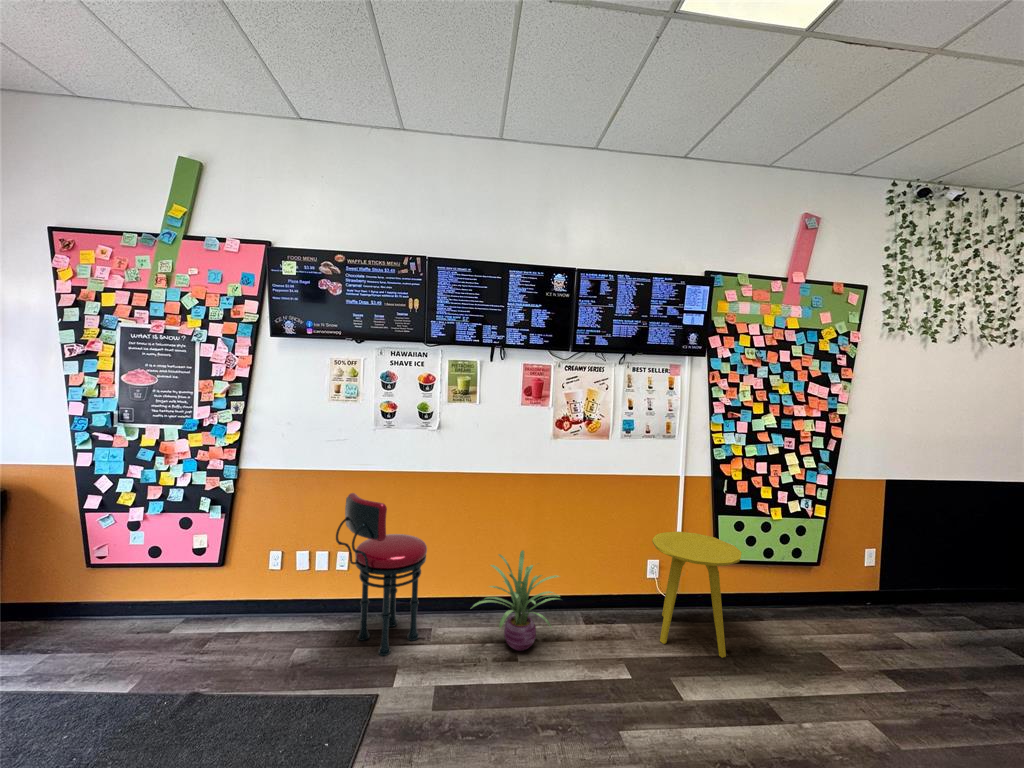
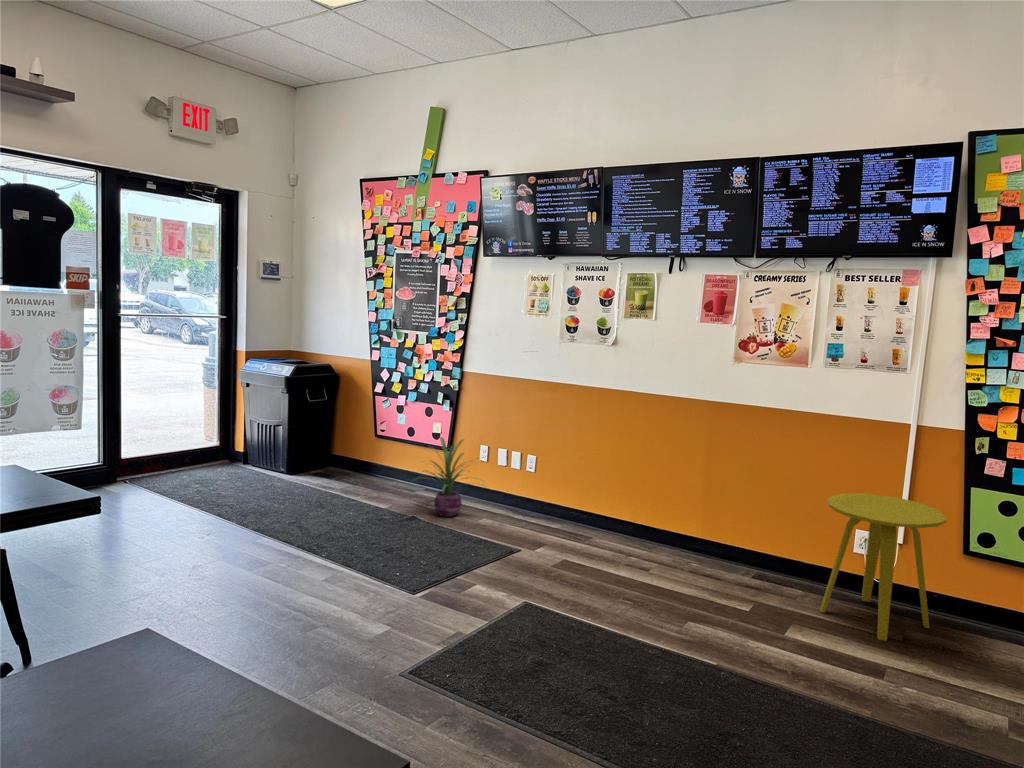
stool: present [336,493,427,656] -> none [508,397,592,542]
decorative plant: present [473,550,560,651] -> present [417,437,485,517]

